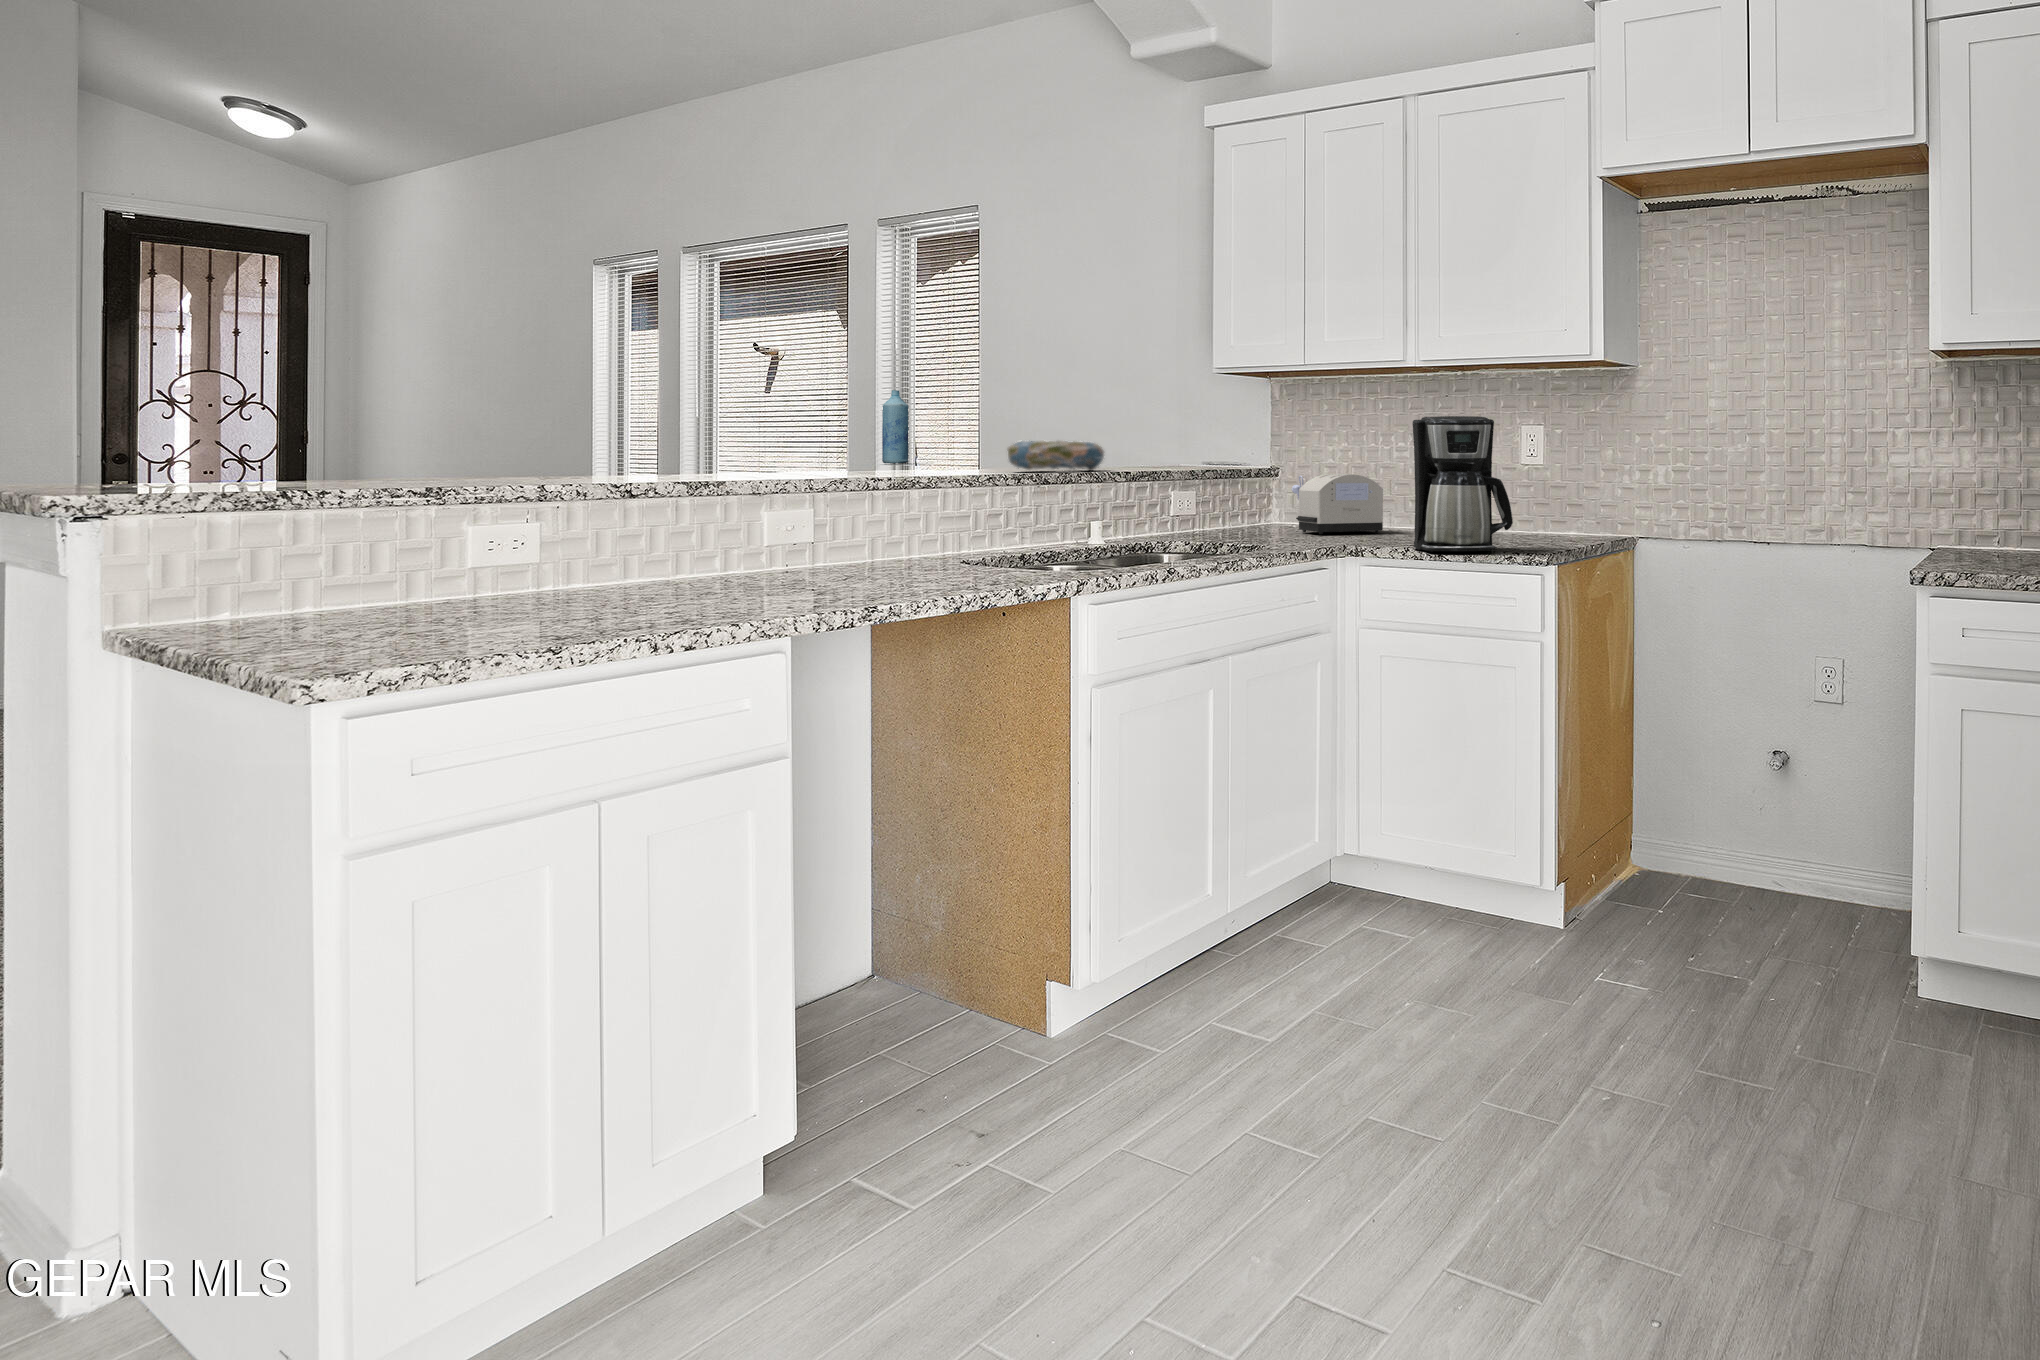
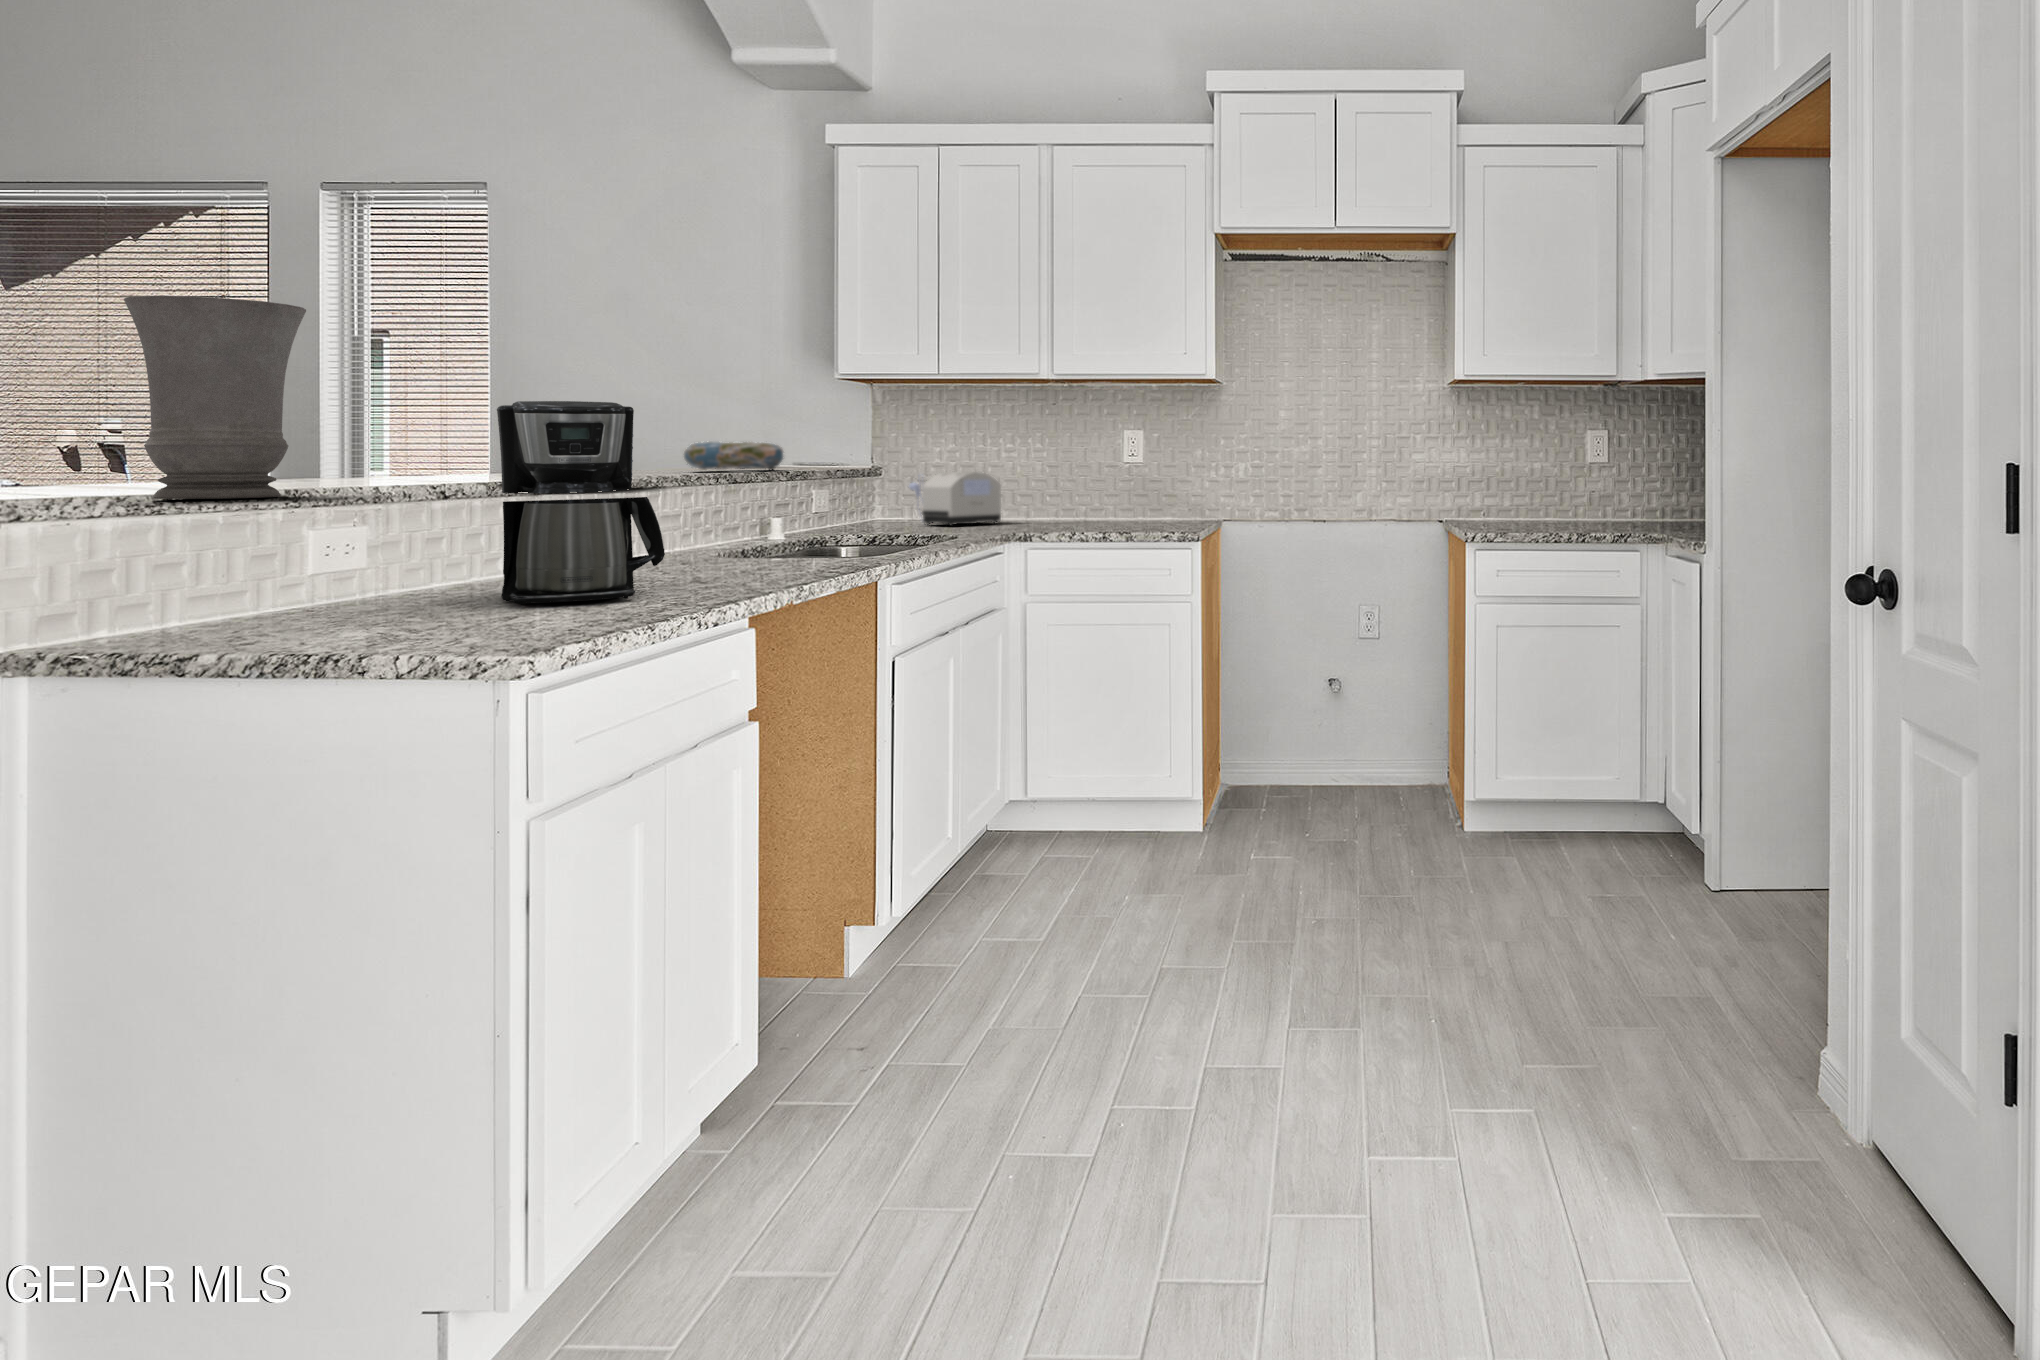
vase: none [302,304,464,495] -> present [124,296,306,499]
bottle: present [882,390,909,464] -> none [334,384,371,467]
coffee maker: present [1412,416,1513,552] -> present [497,401,665,605]

